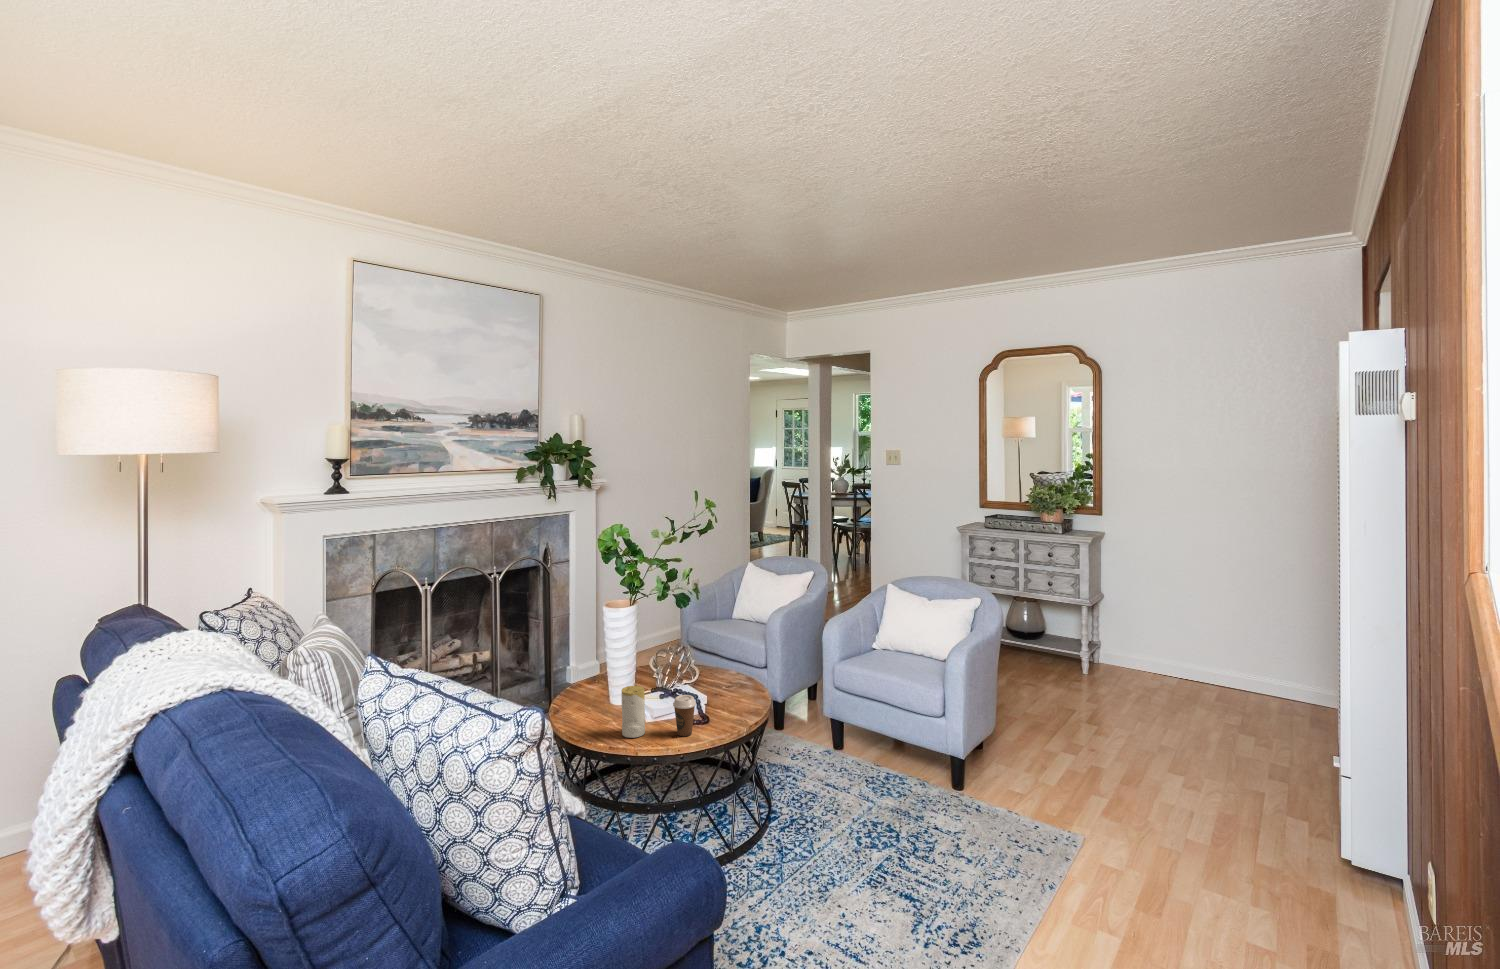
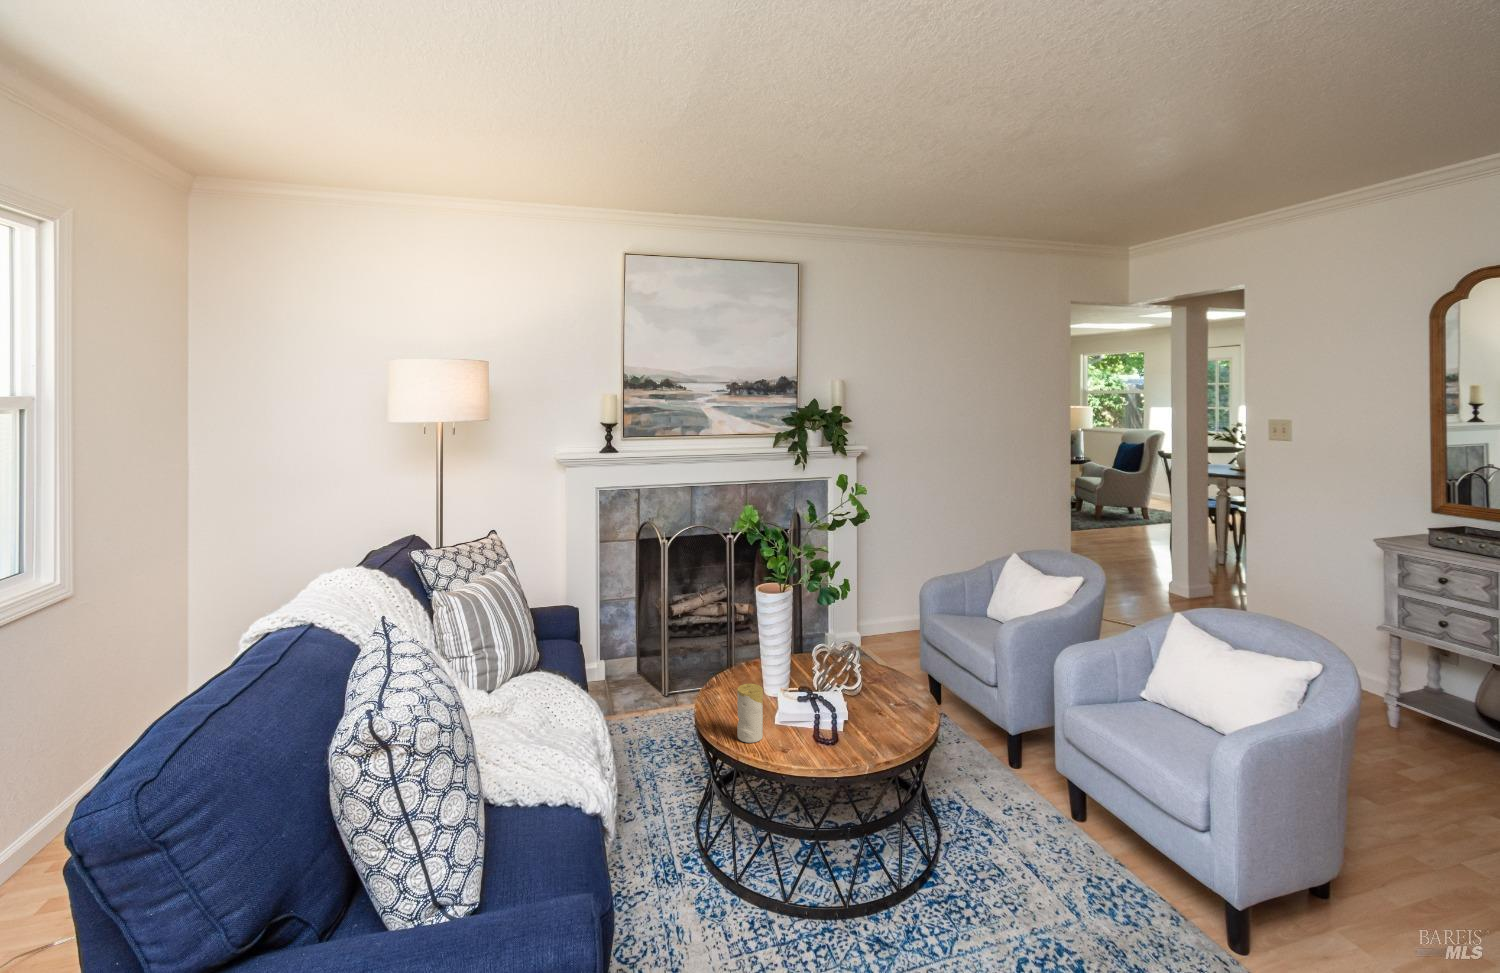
coffee cup: present [673,695,696,736] -> none [786,709,813,758]

